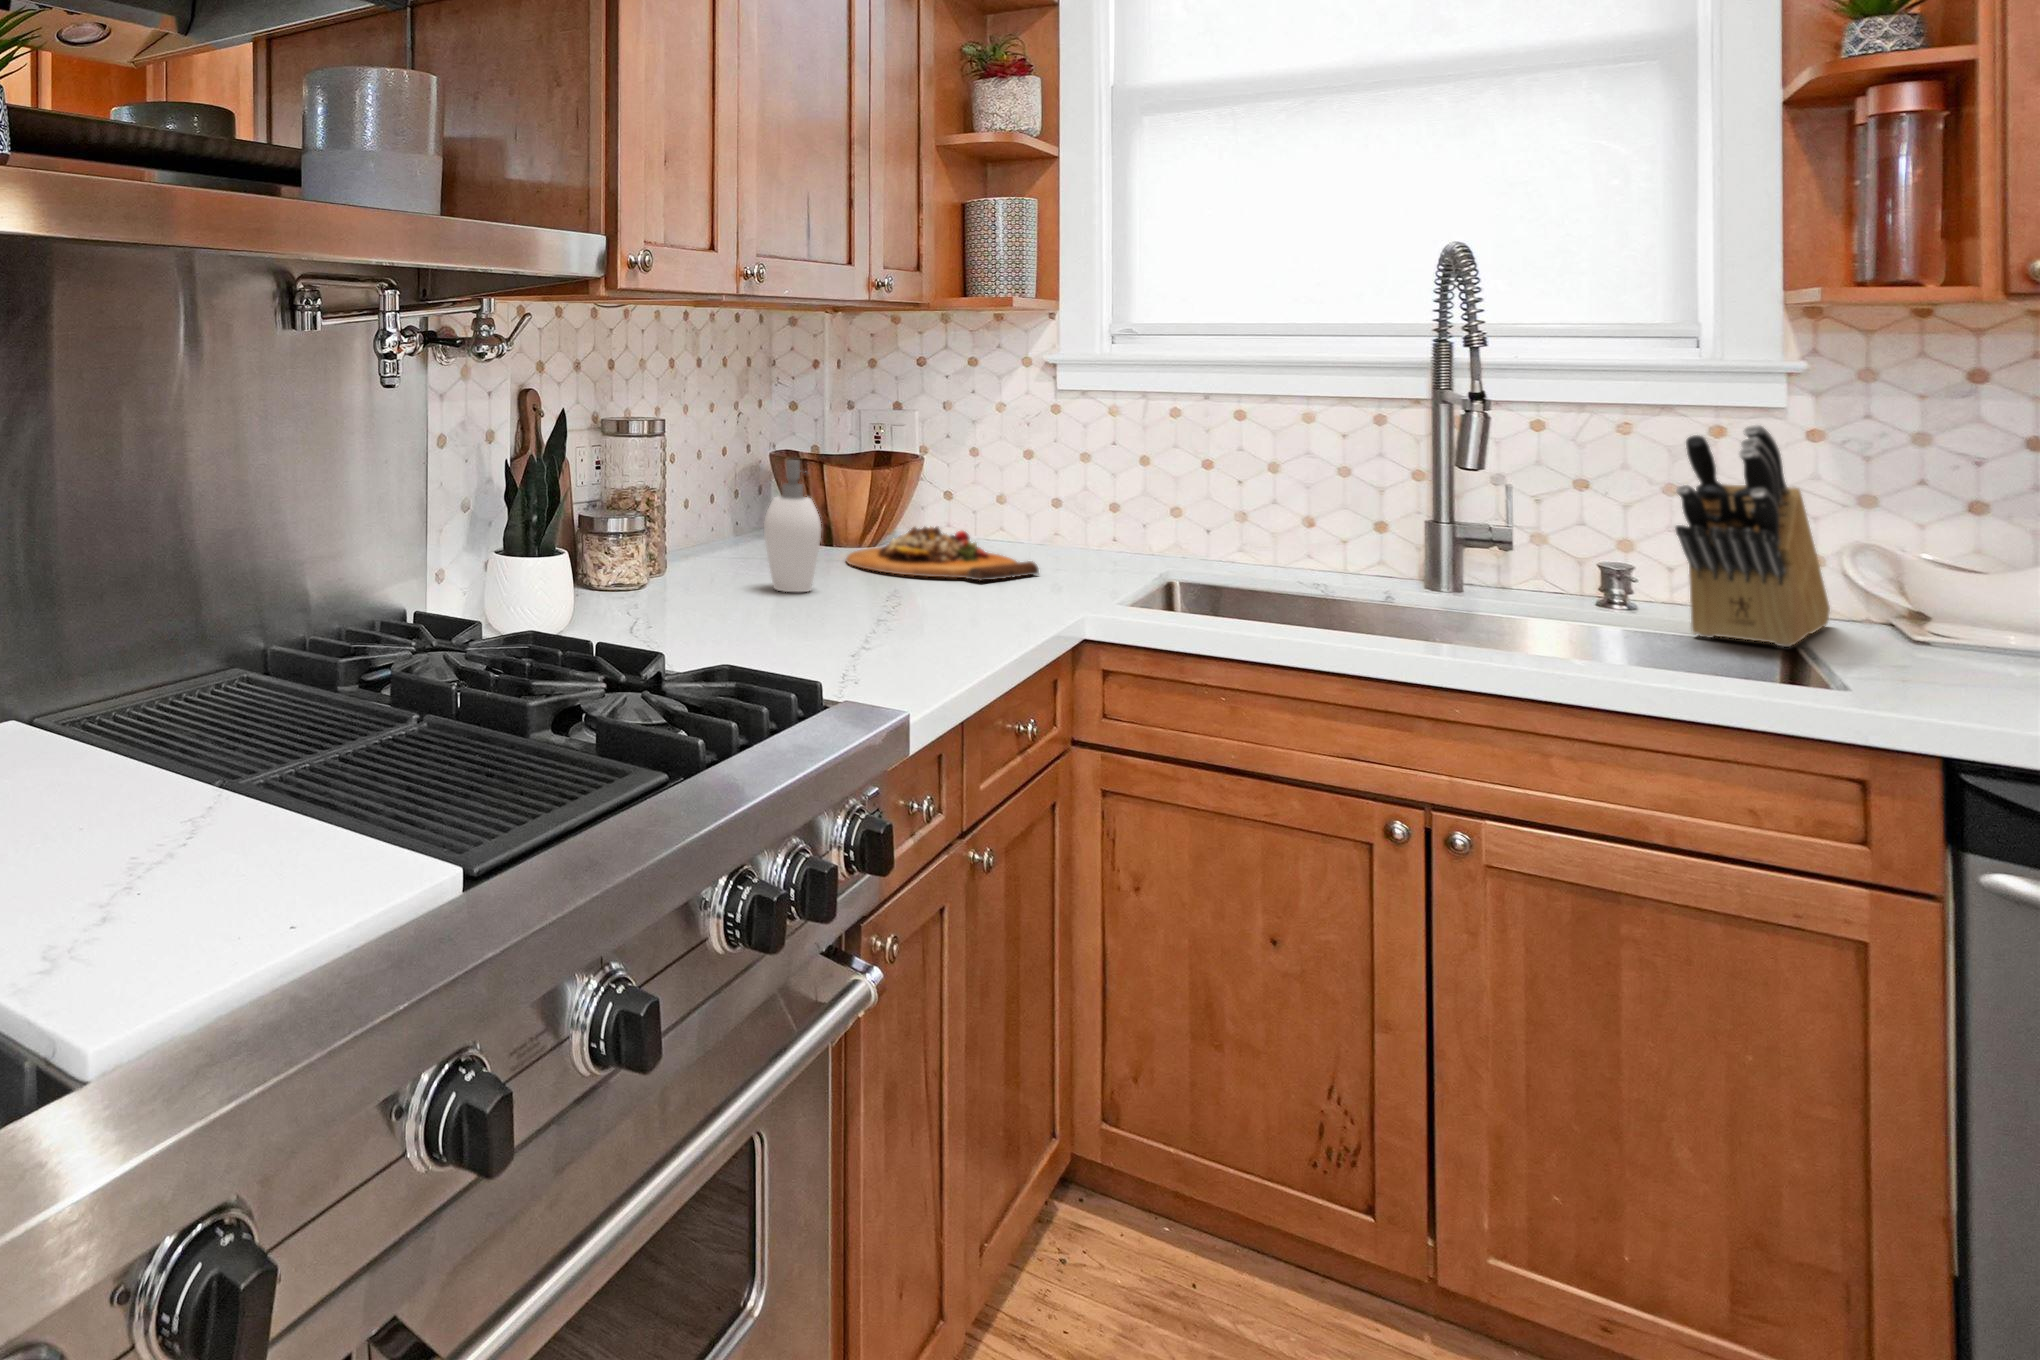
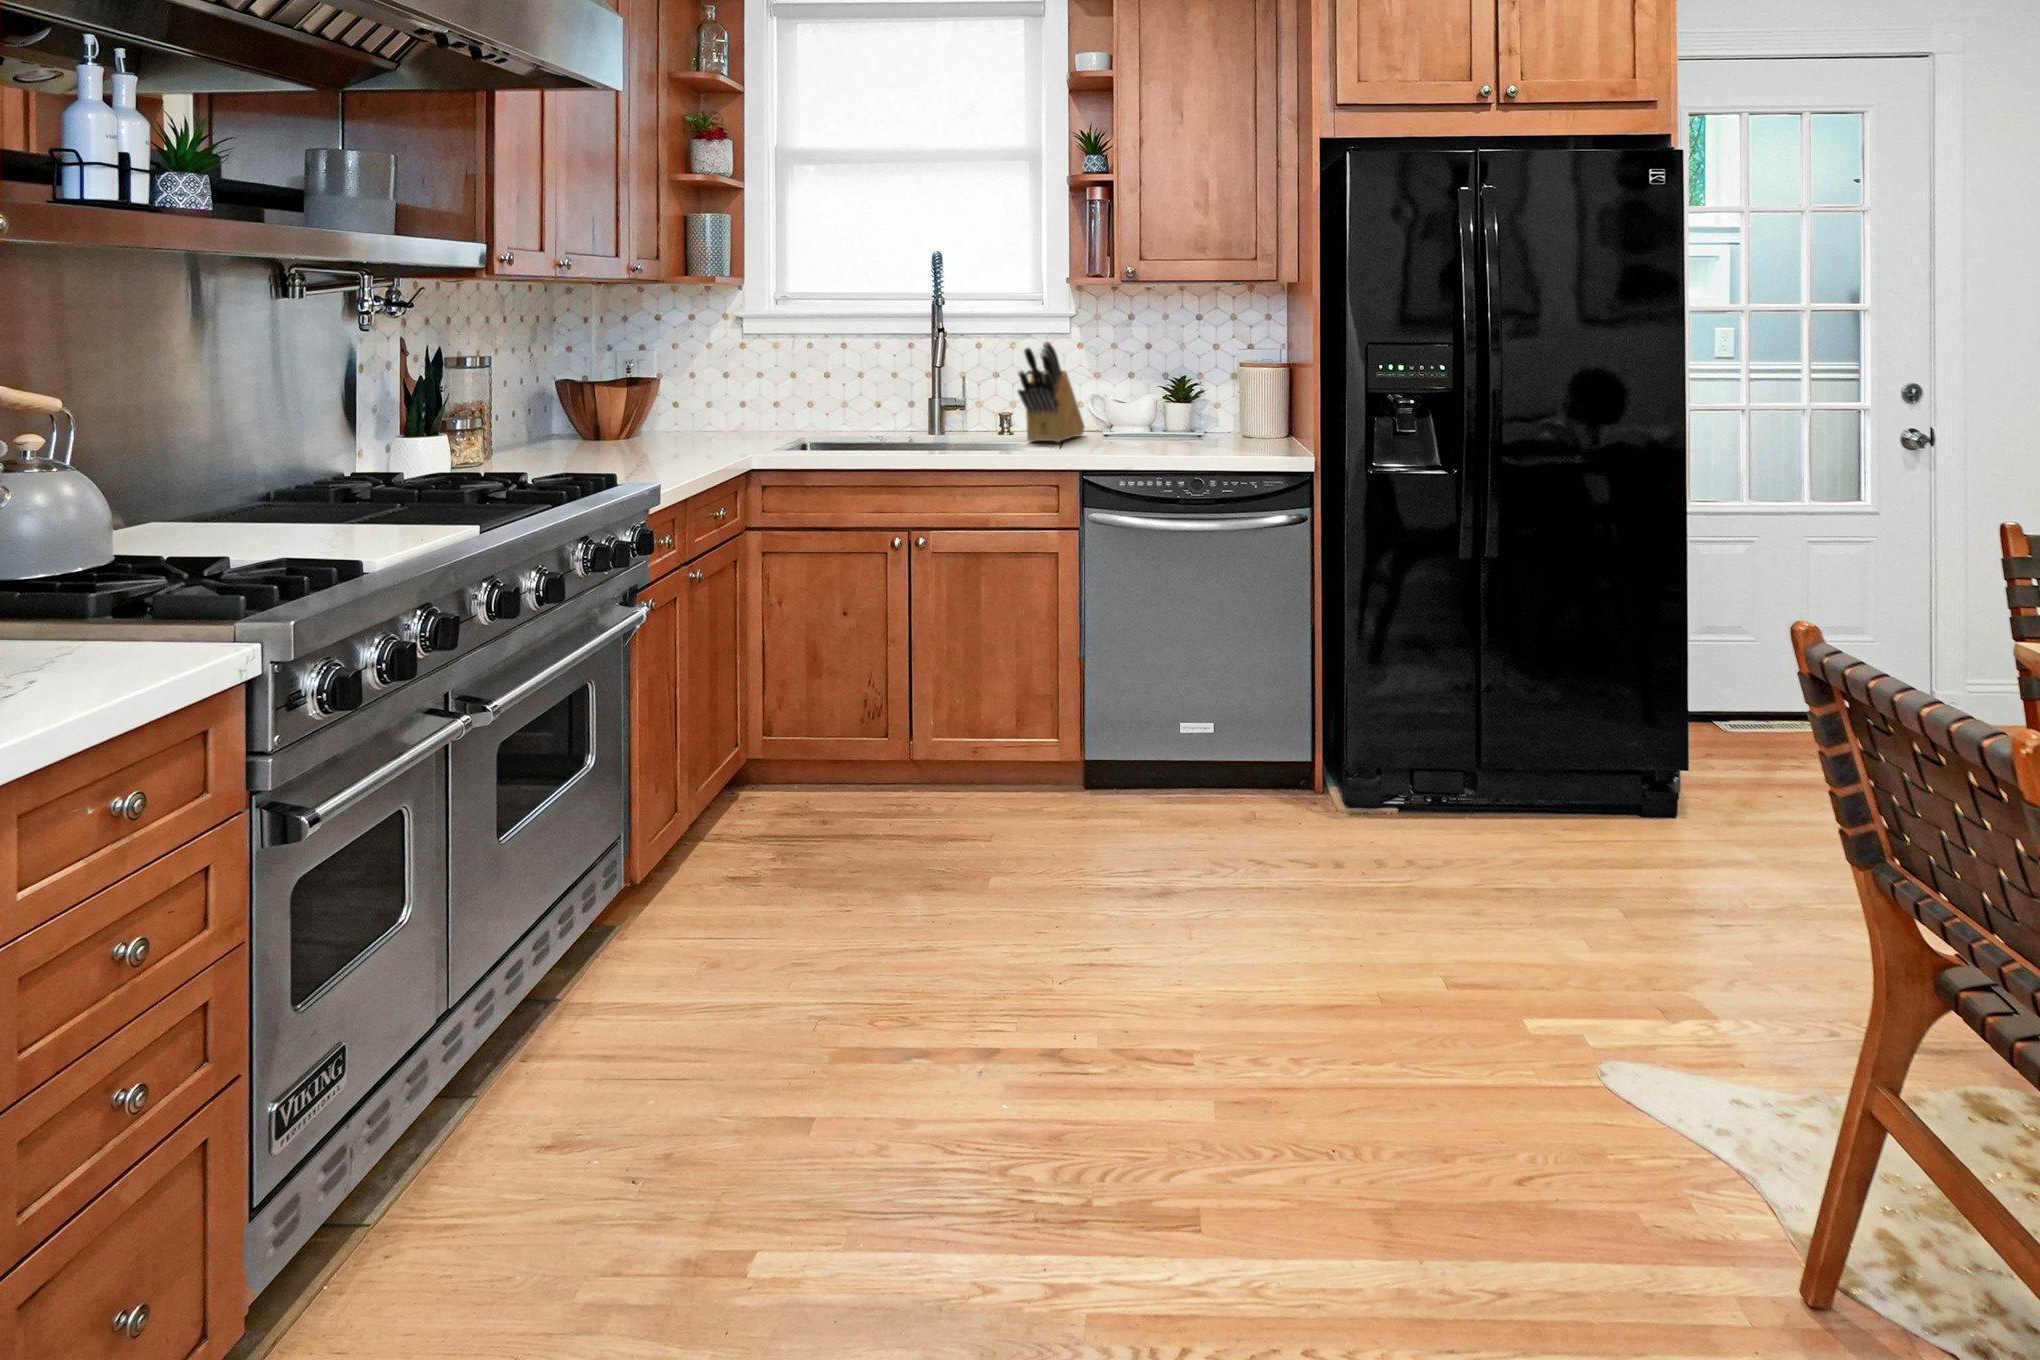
soap dispenser: present [764,460,821,592] -> none [561,378,599,460]
cutting board: present [846,526,1039,581] -> none [611,420,732,448]

